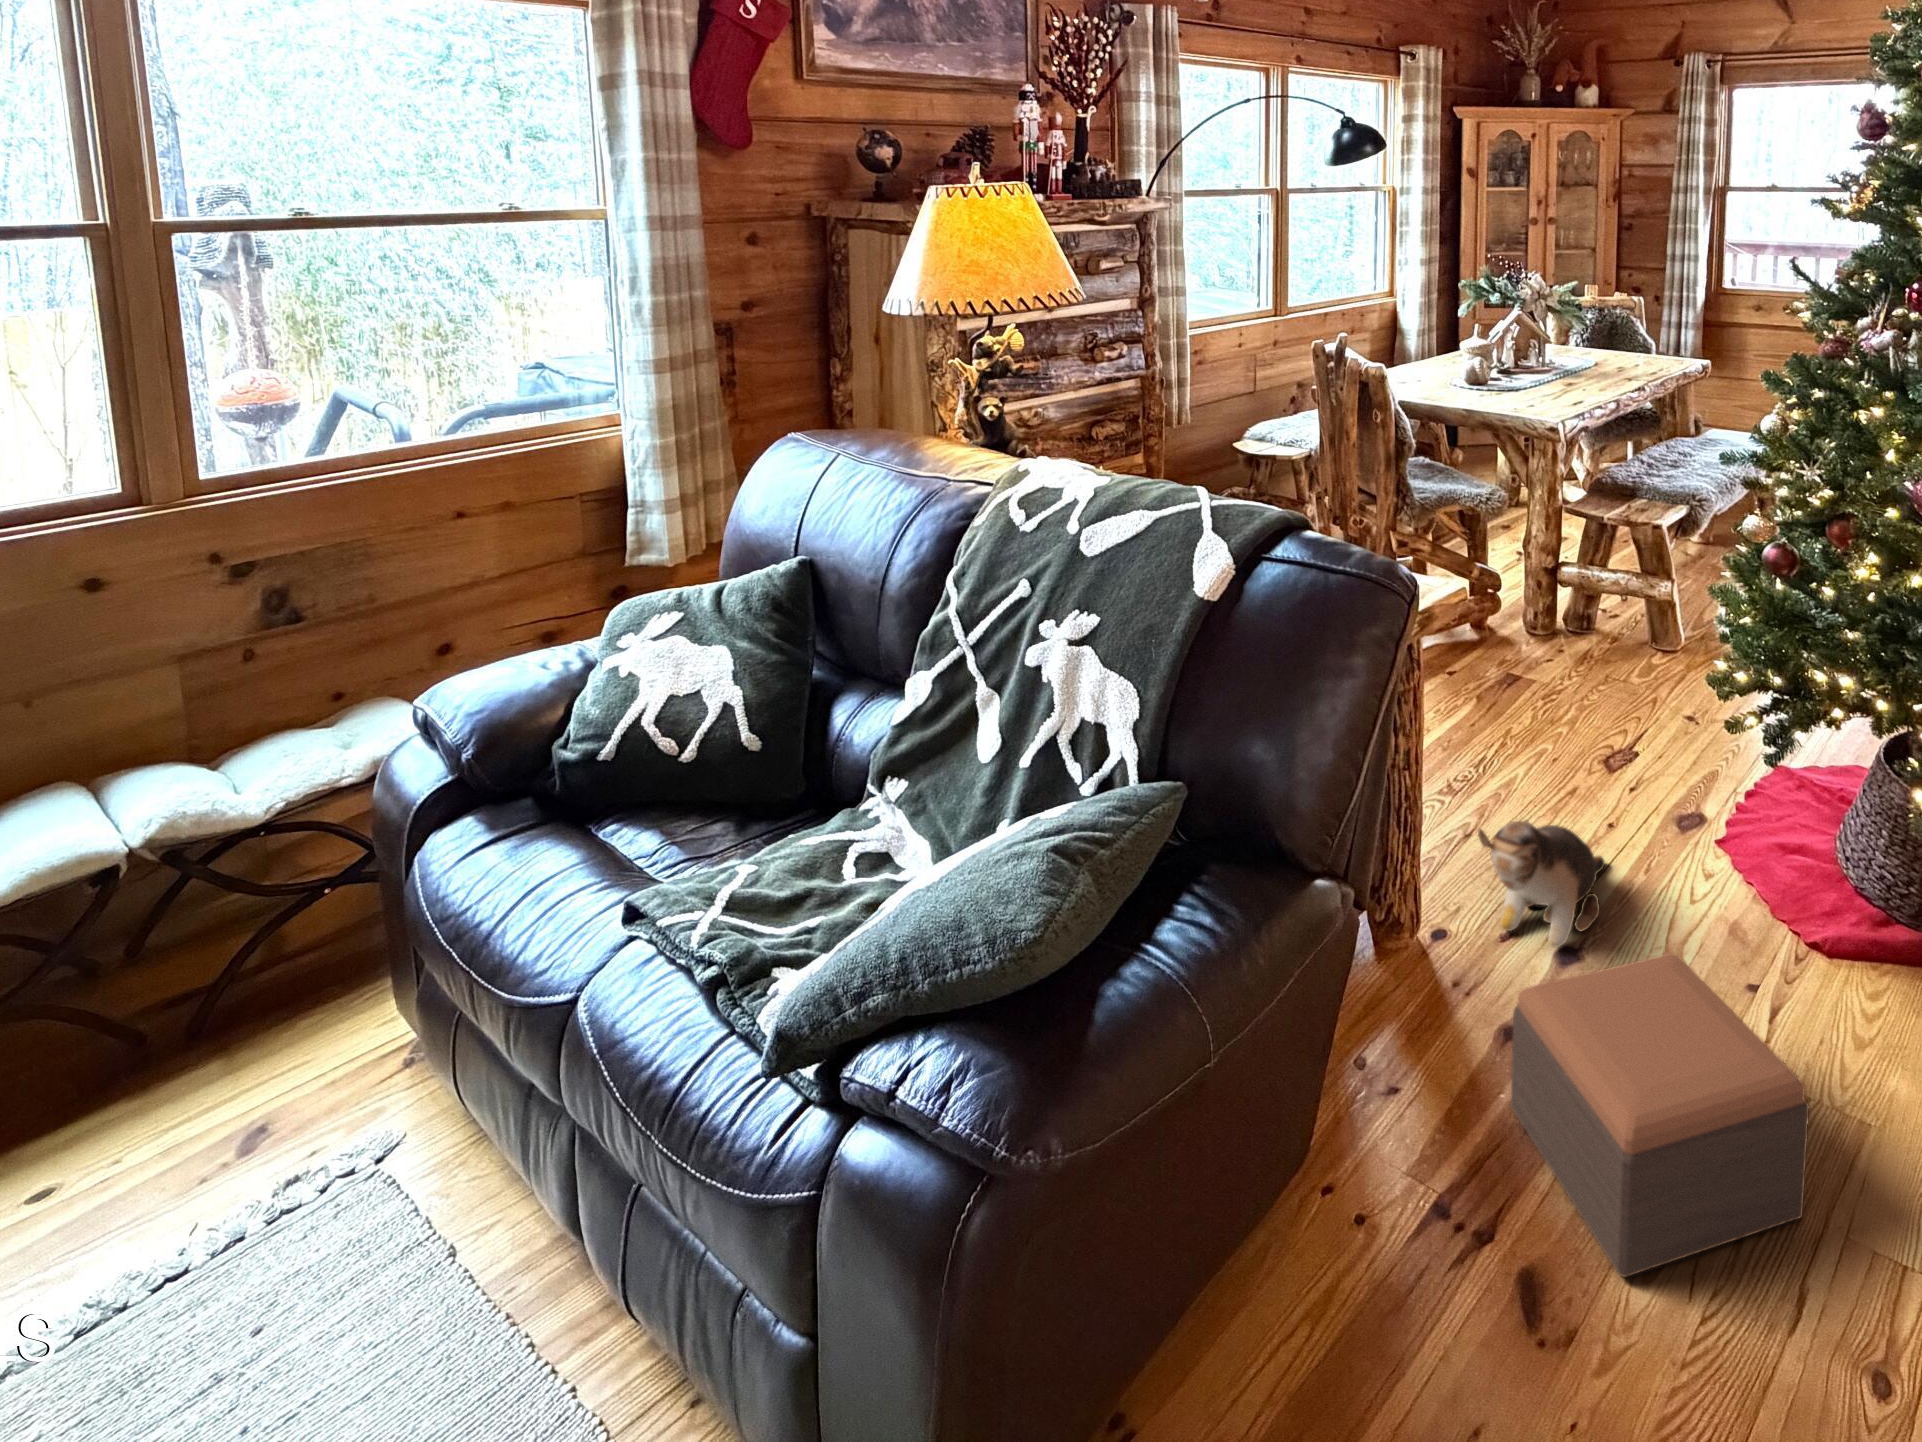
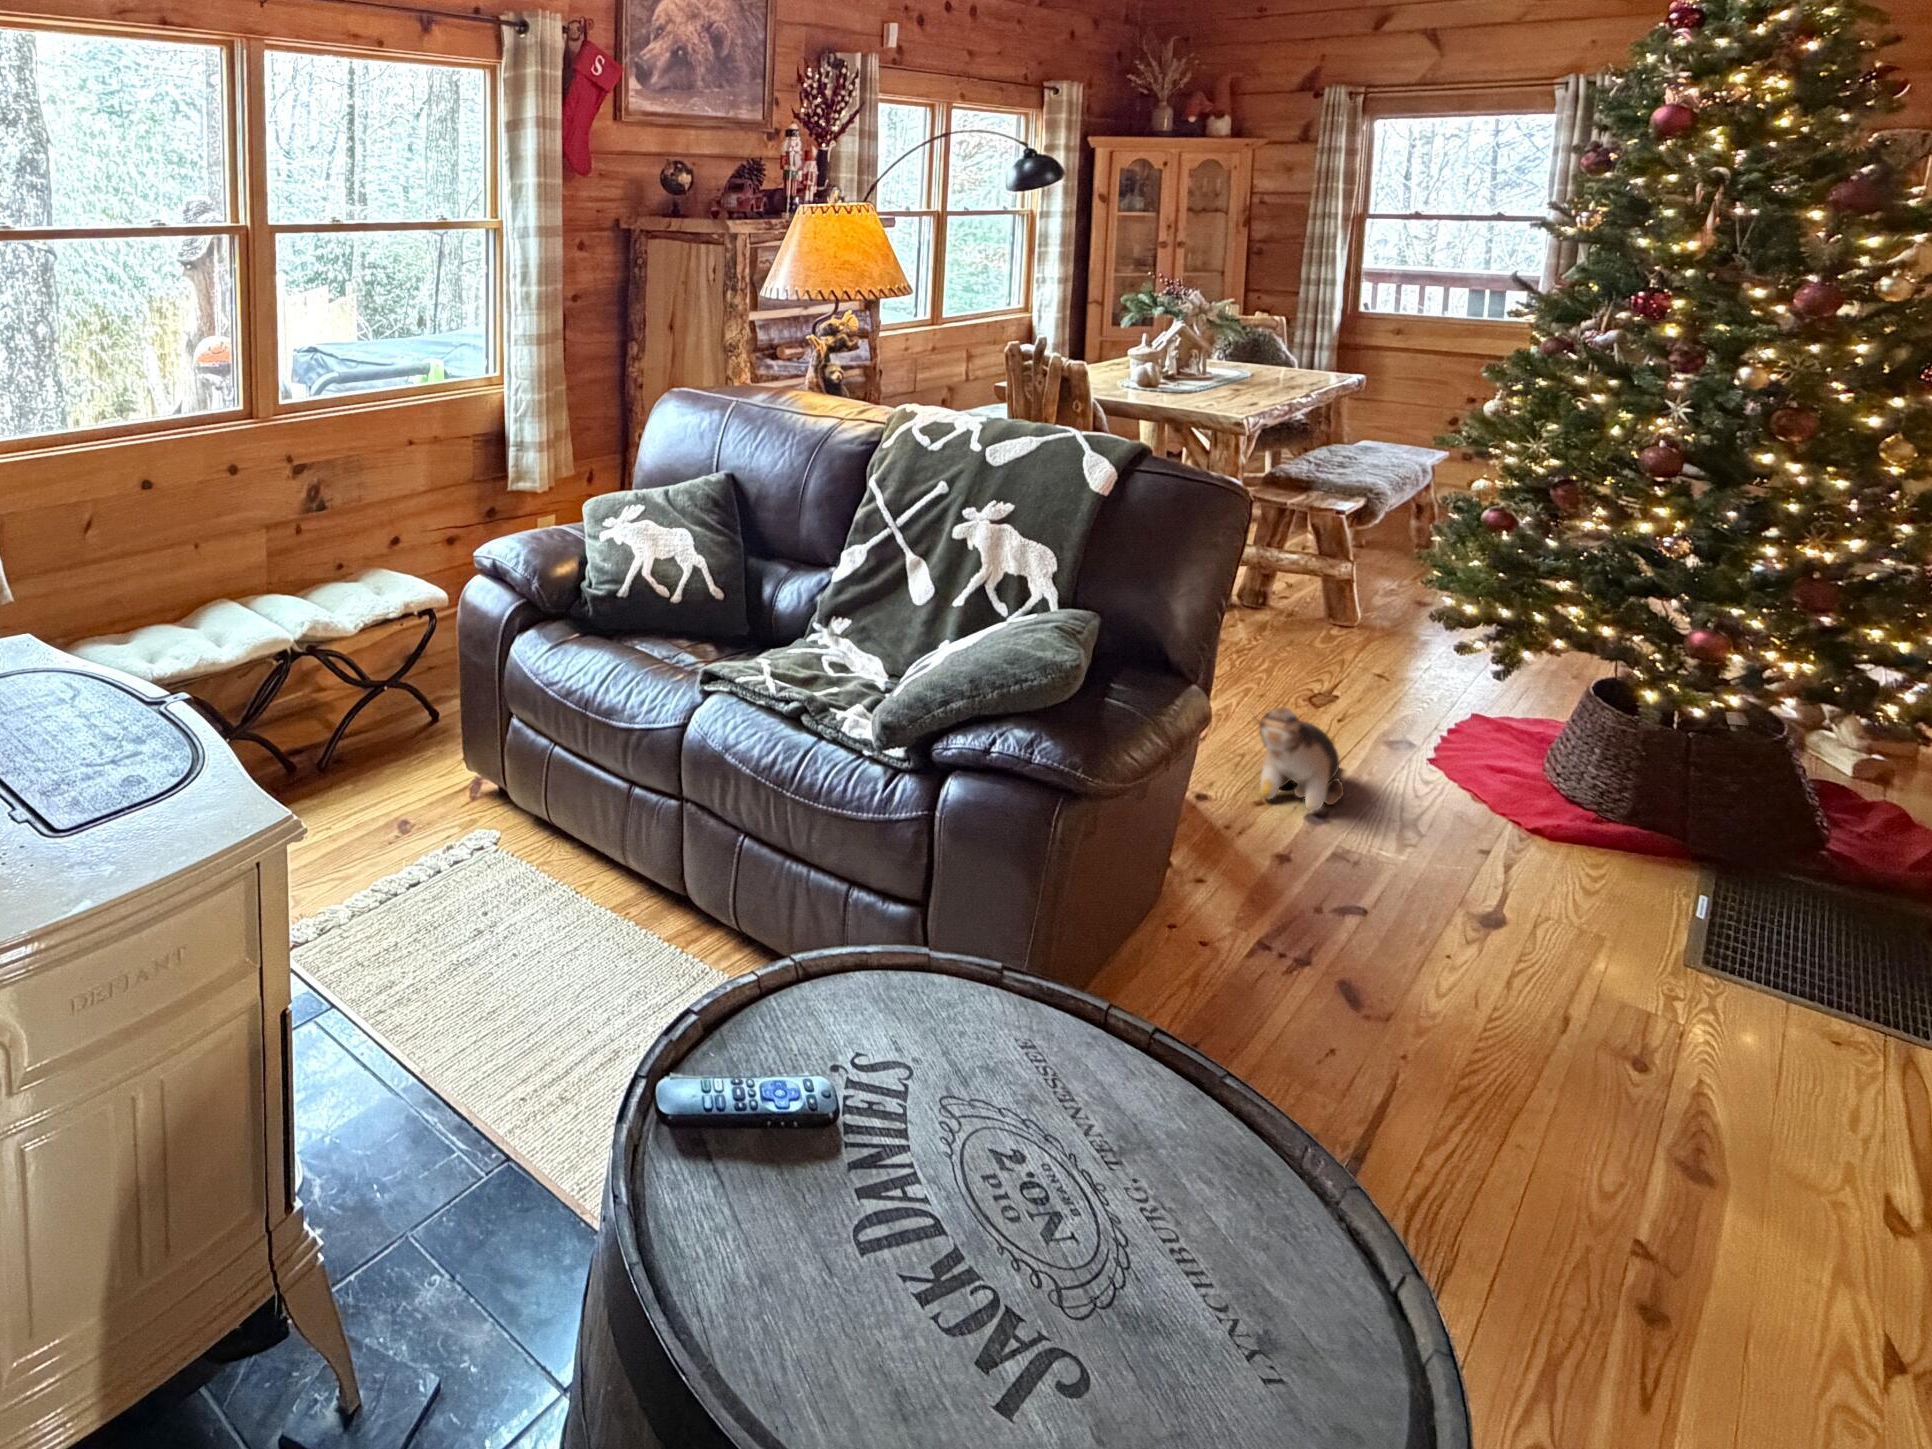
footstool: present [1511,953,1809,1277] -> none [1307,794,1572,984]

